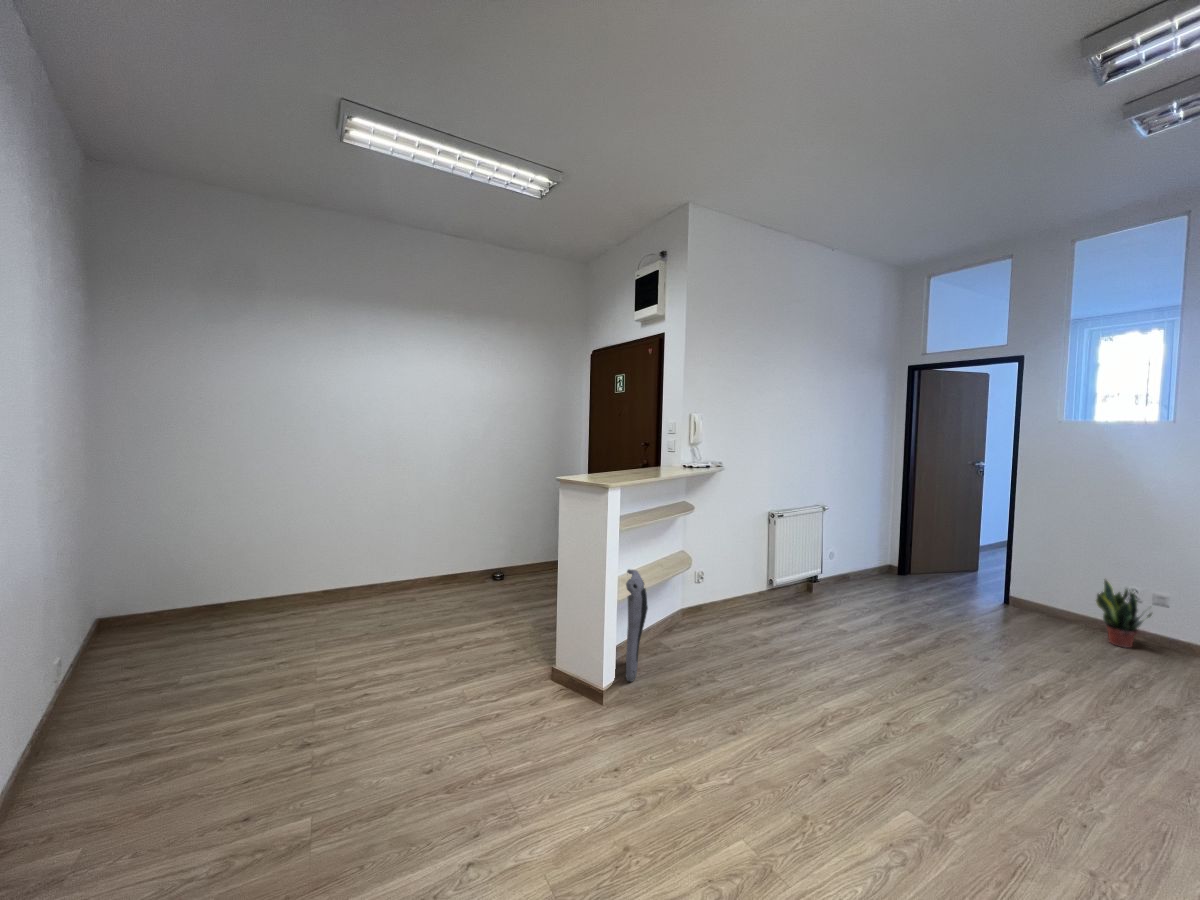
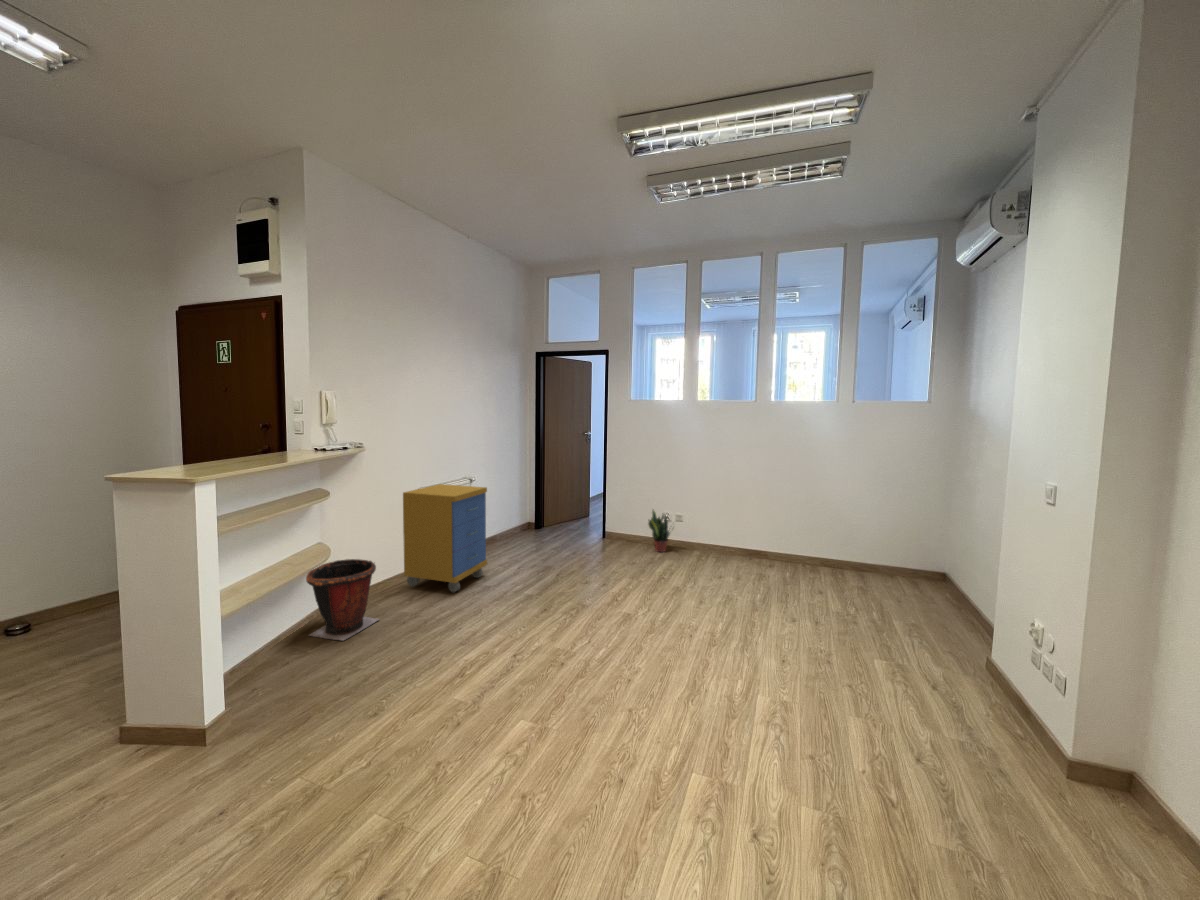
storage cabinet: none [751,509,845,627] -> present [403,484,487,592]
waste bin: none [670,569,730,647] -> present [306,559,379,641]
air purifier: present [626,570,648,681] -> none [230,576,267,709]

